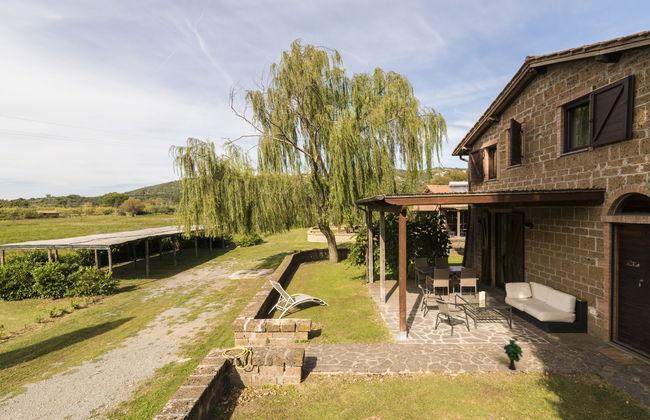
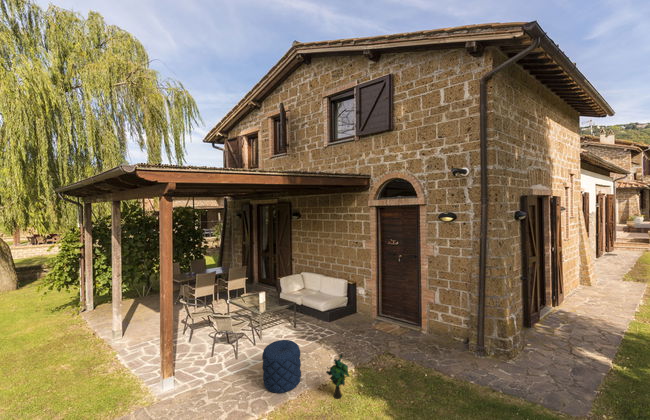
pouf: none [460,319,491,353] -> present [262,340,301,393]

